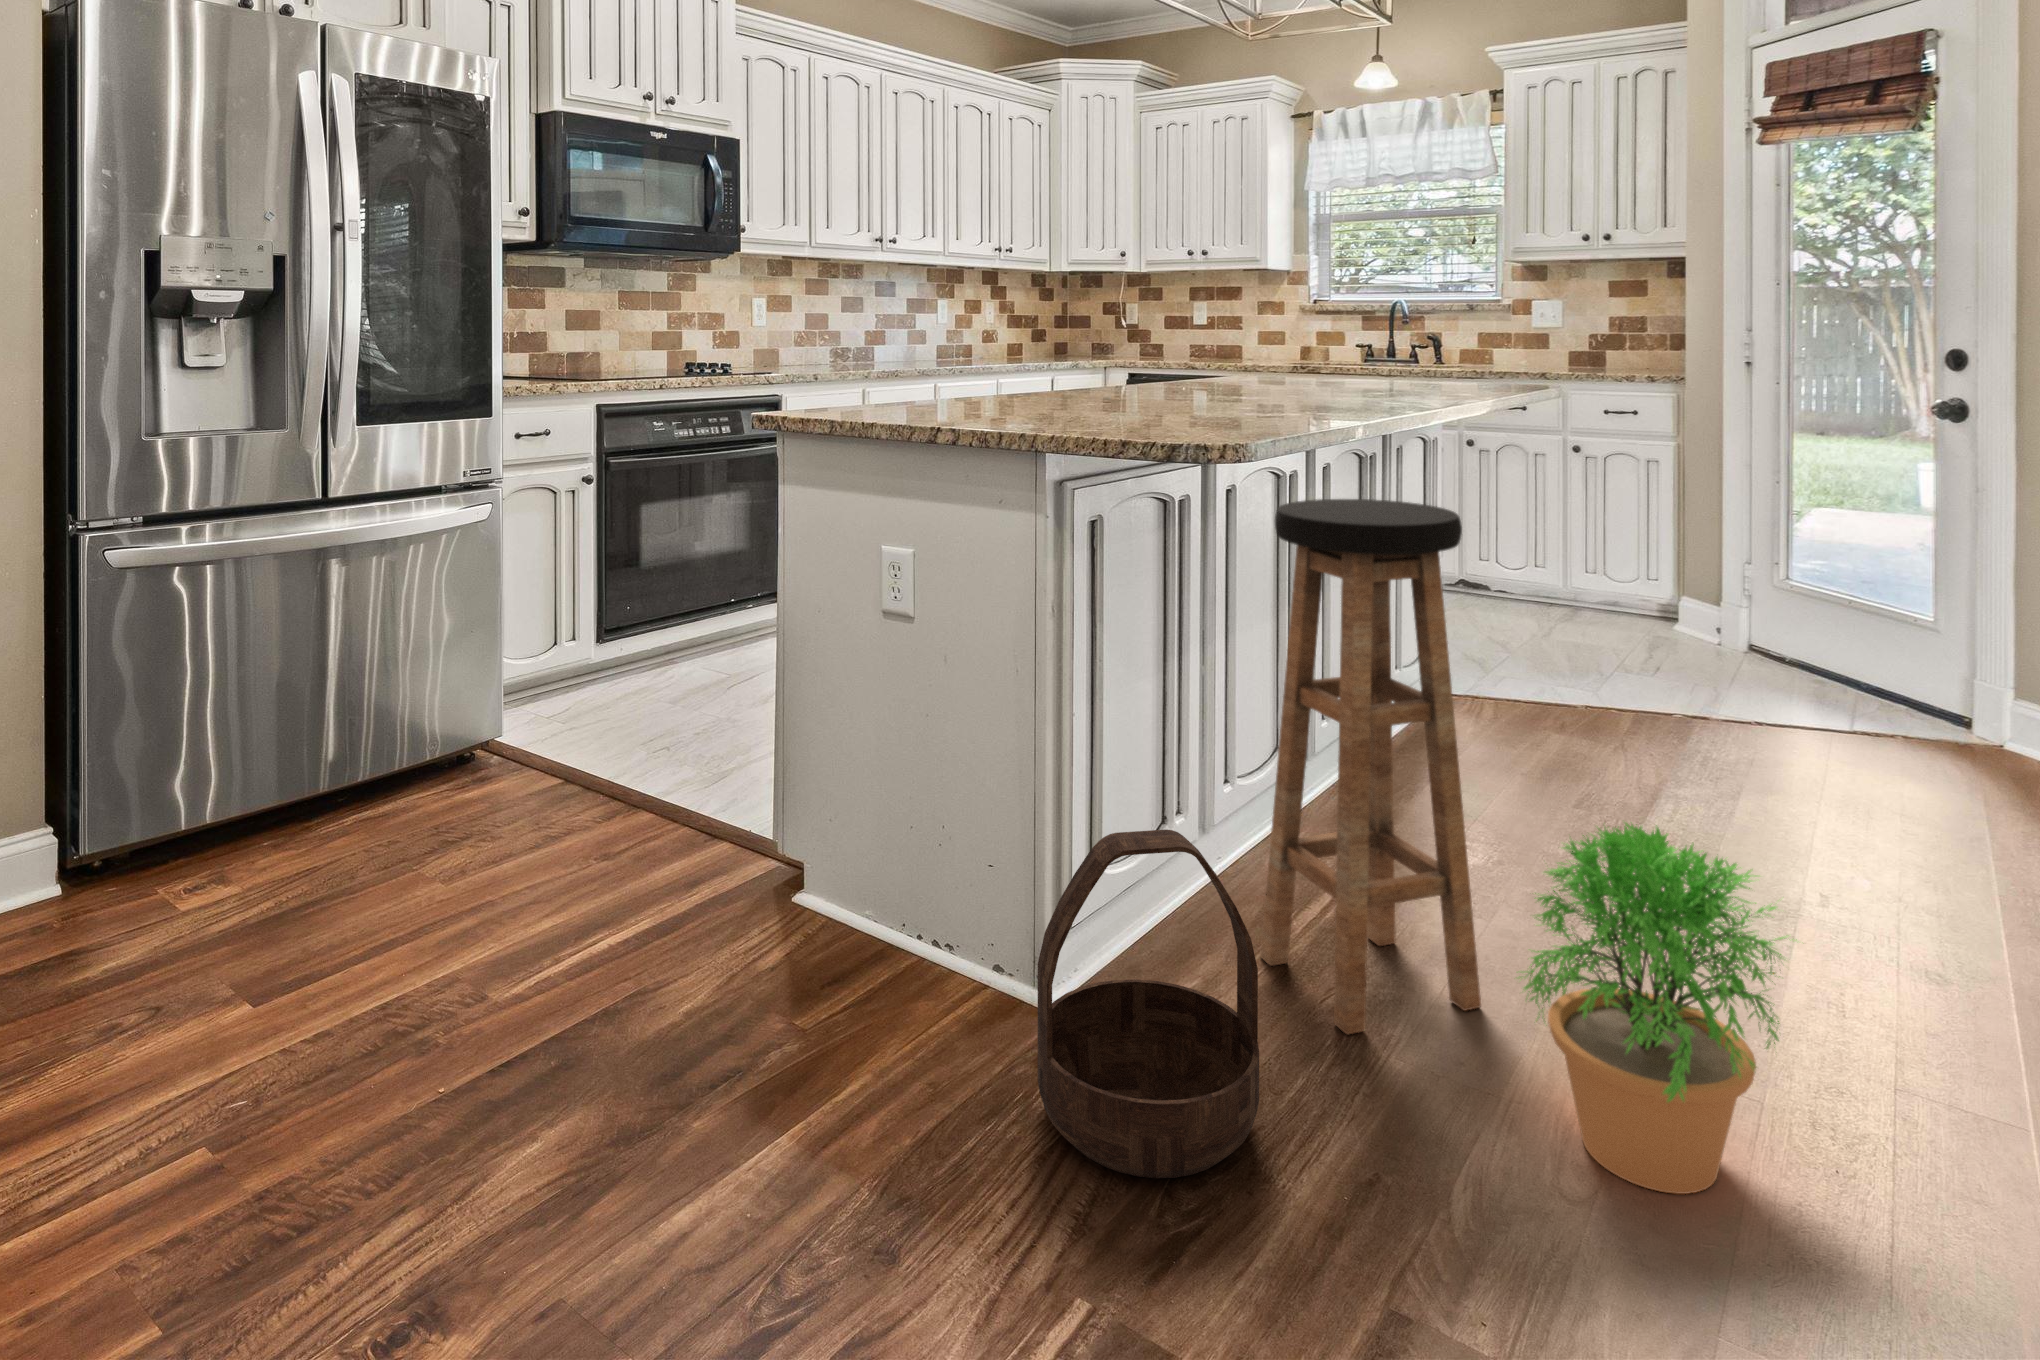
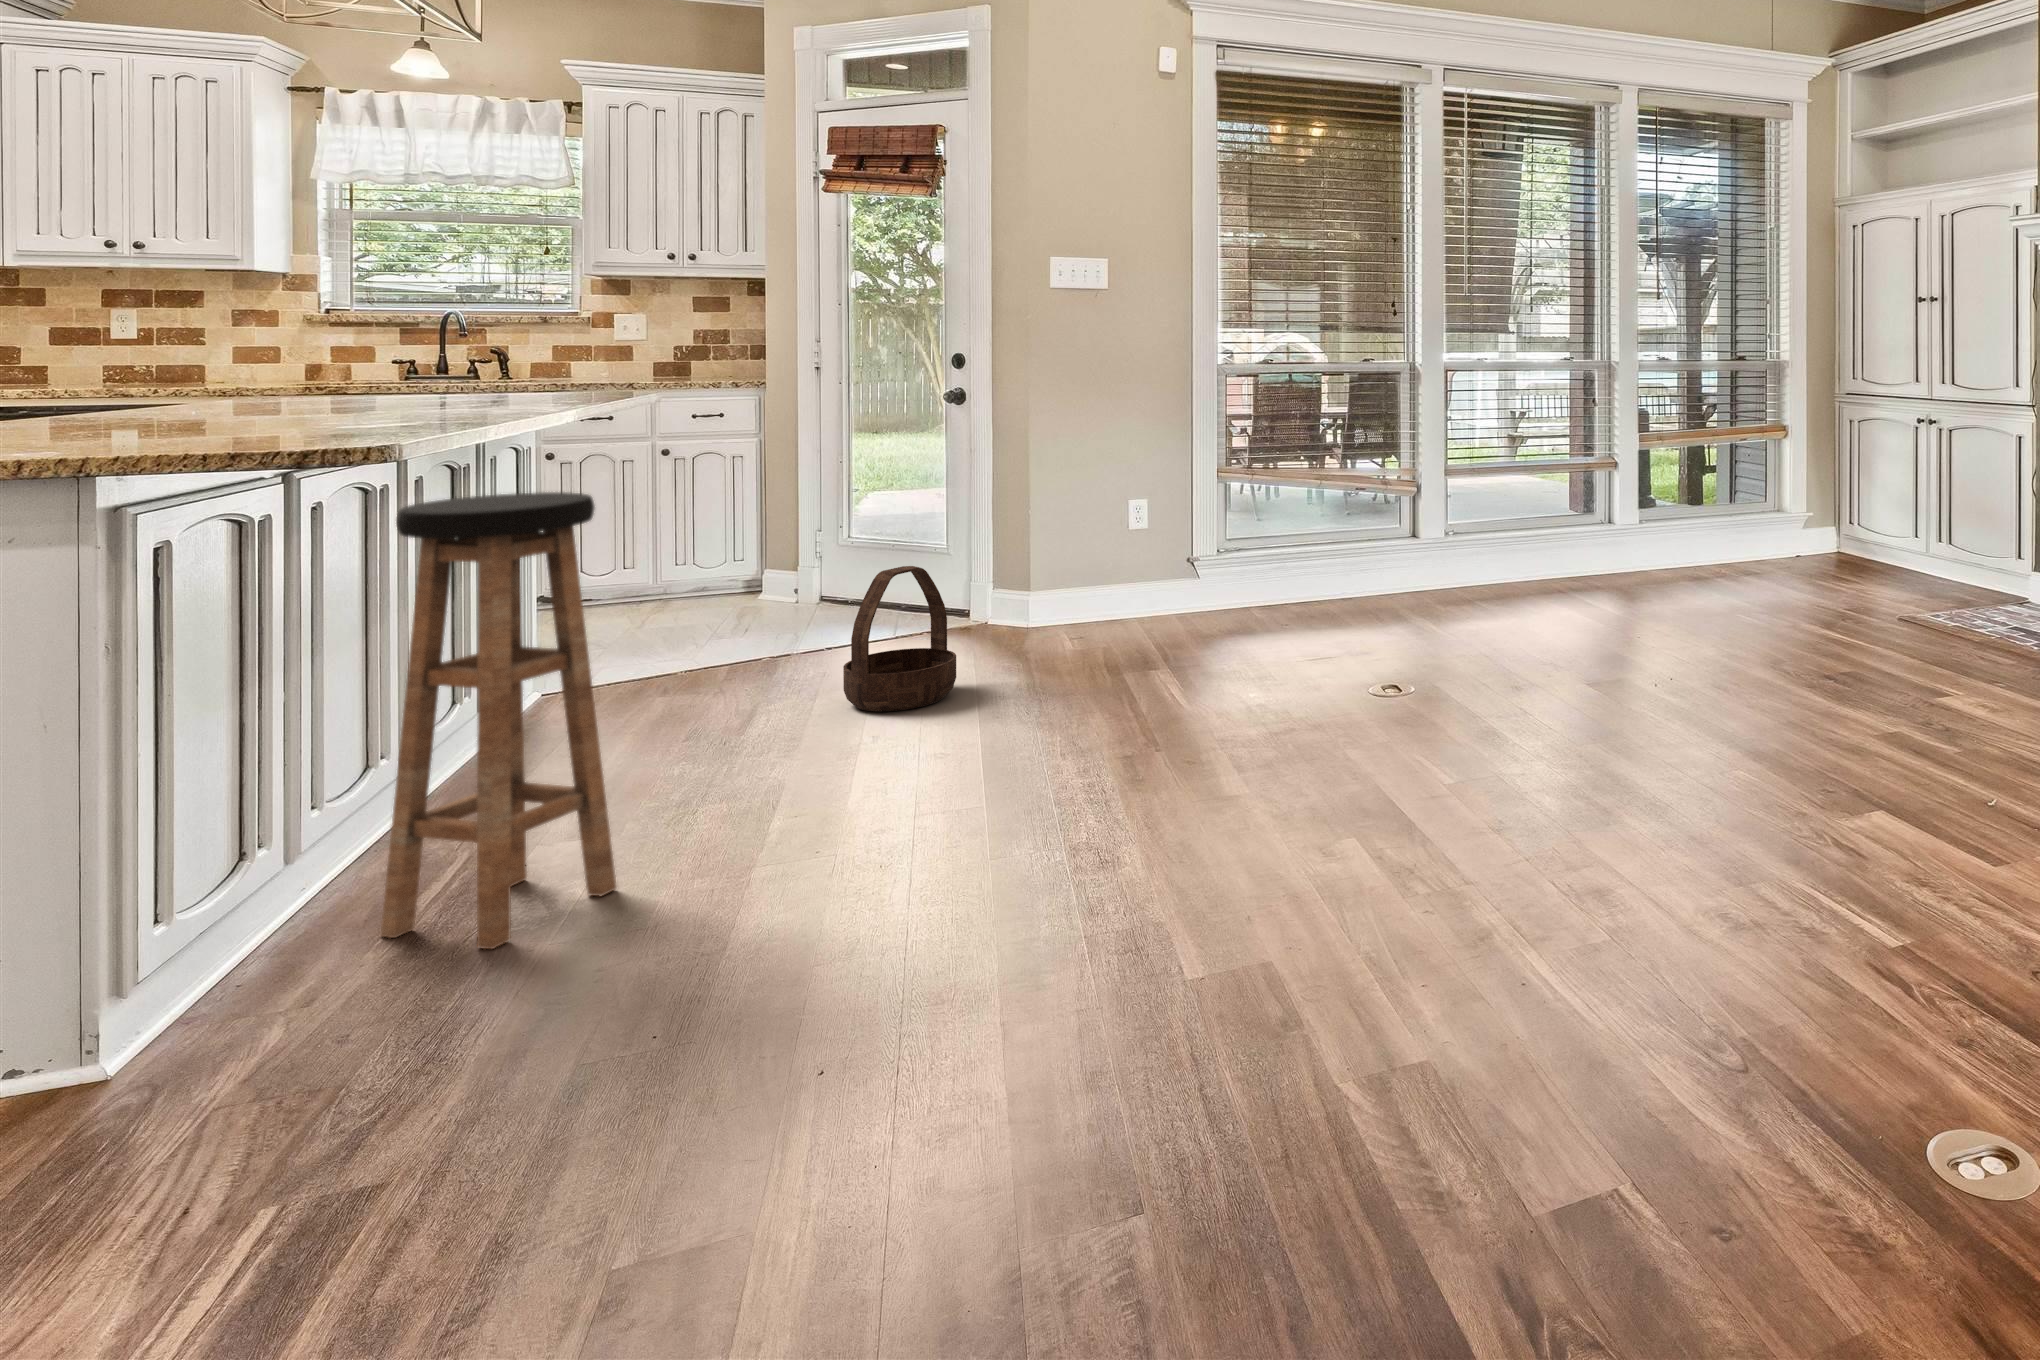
potted plant: present [1521,823,1797,1194] -> none [655,688,859,934]
basket: present [1038,830,1259,1178] -> present [843,566,956,712]

